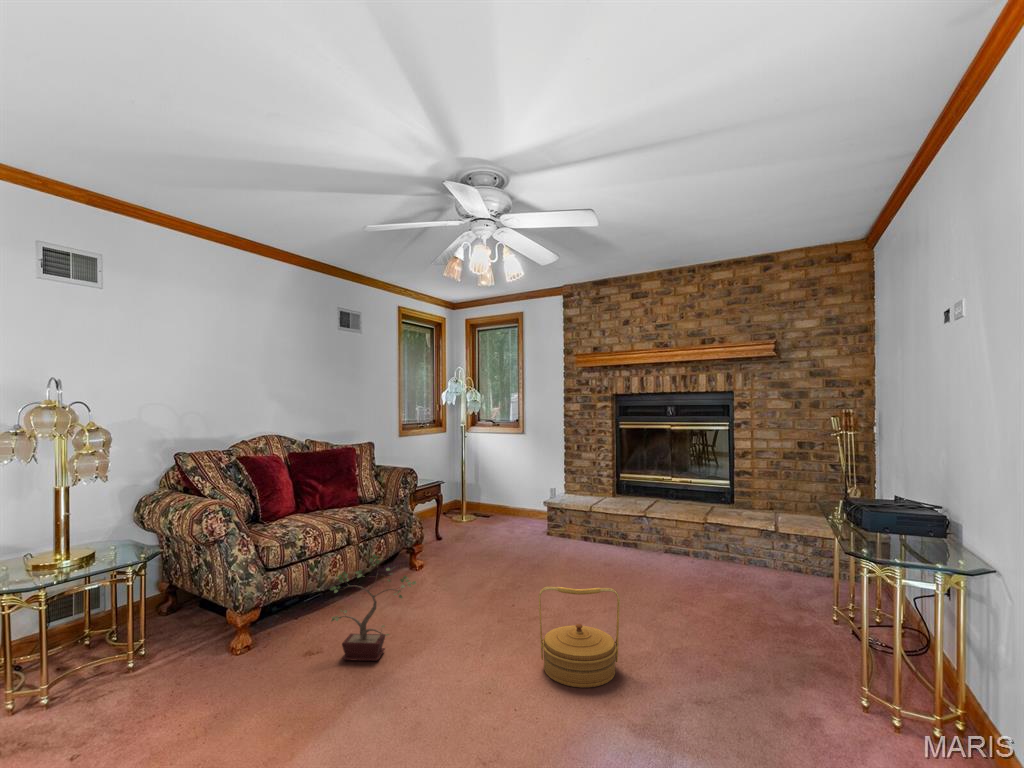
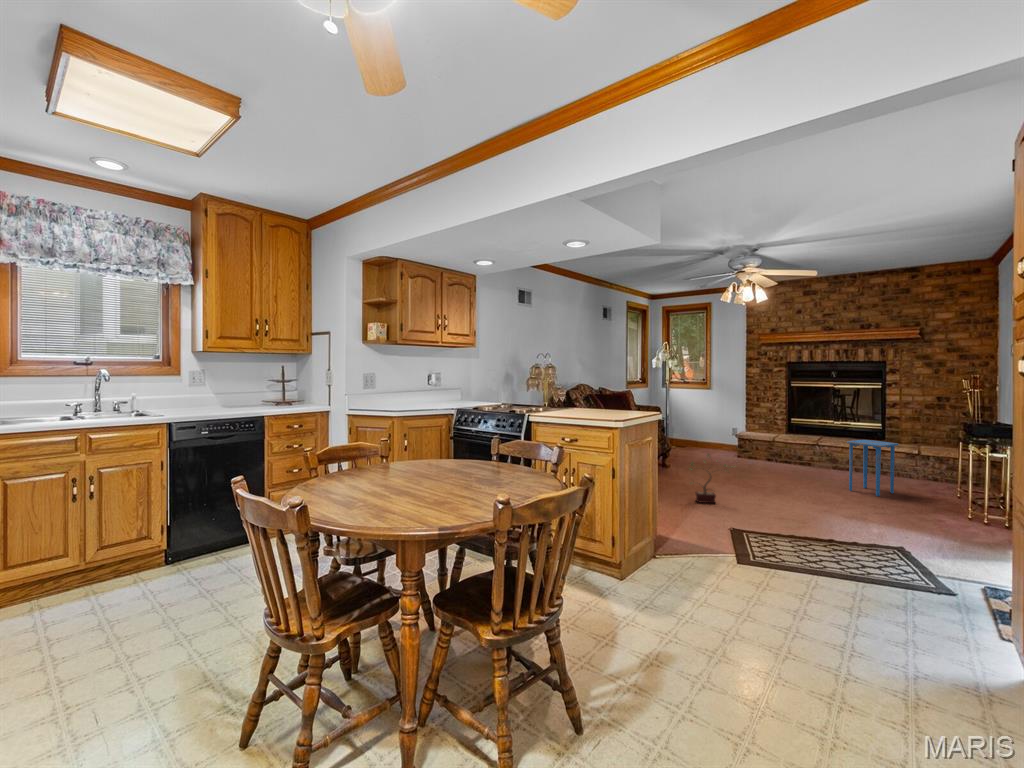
side table: none [654,513,732,620] -> present [847,440,898,496]
basket: present [539,586,620,688] -> none [801,469,847,514]

